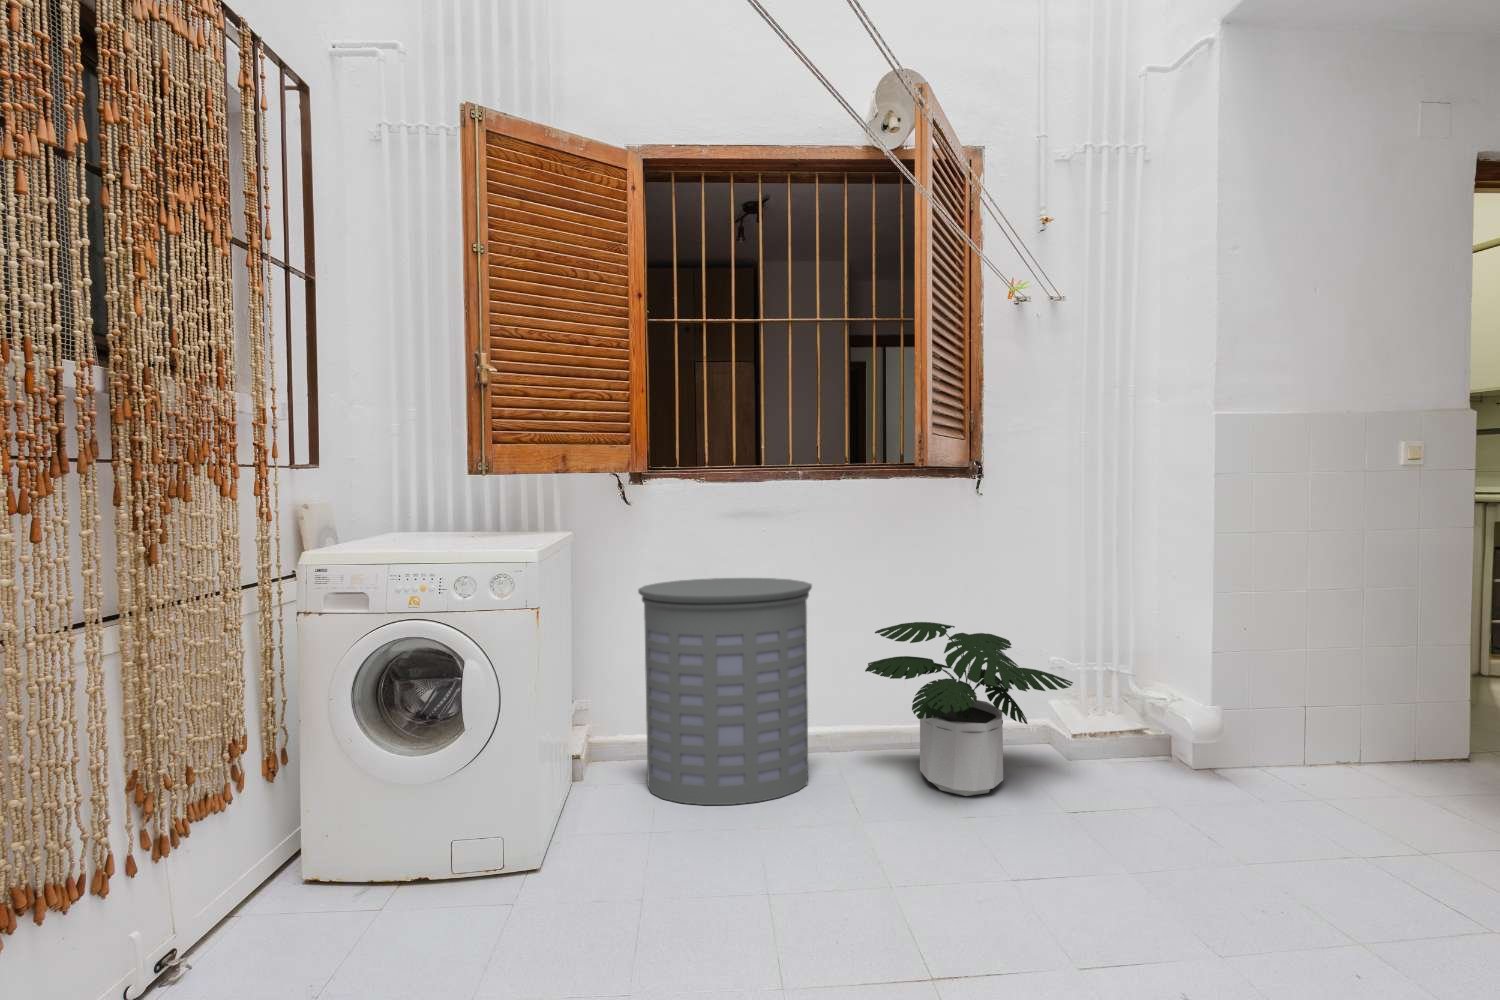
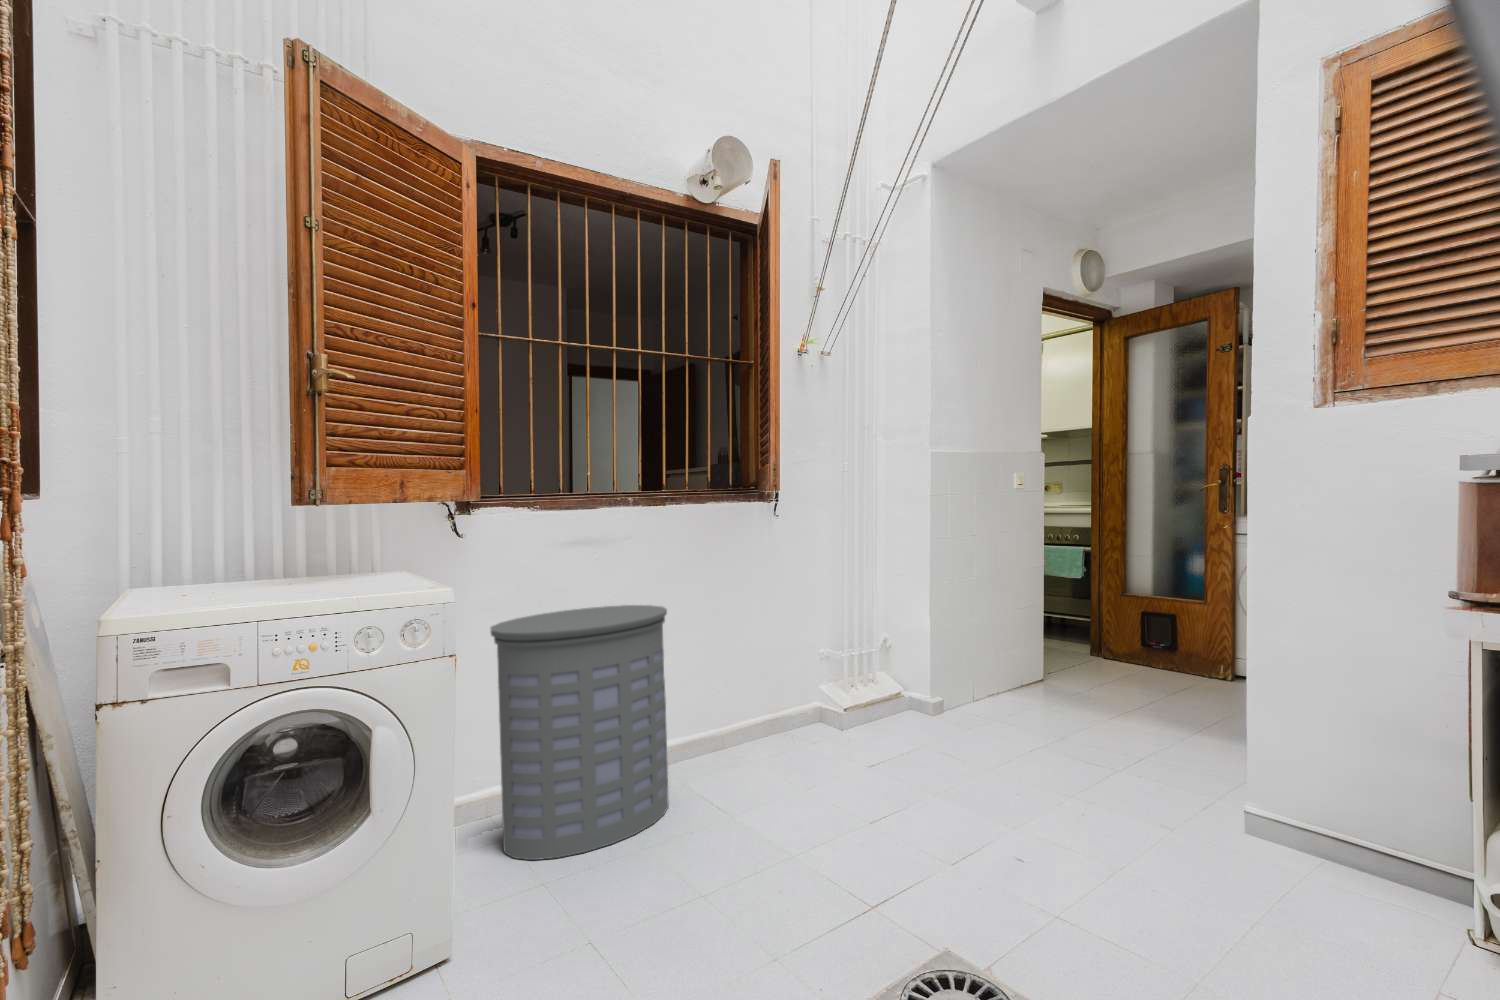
potted plant: present [865,622,1073,796] -> none [706,632,873,781]

